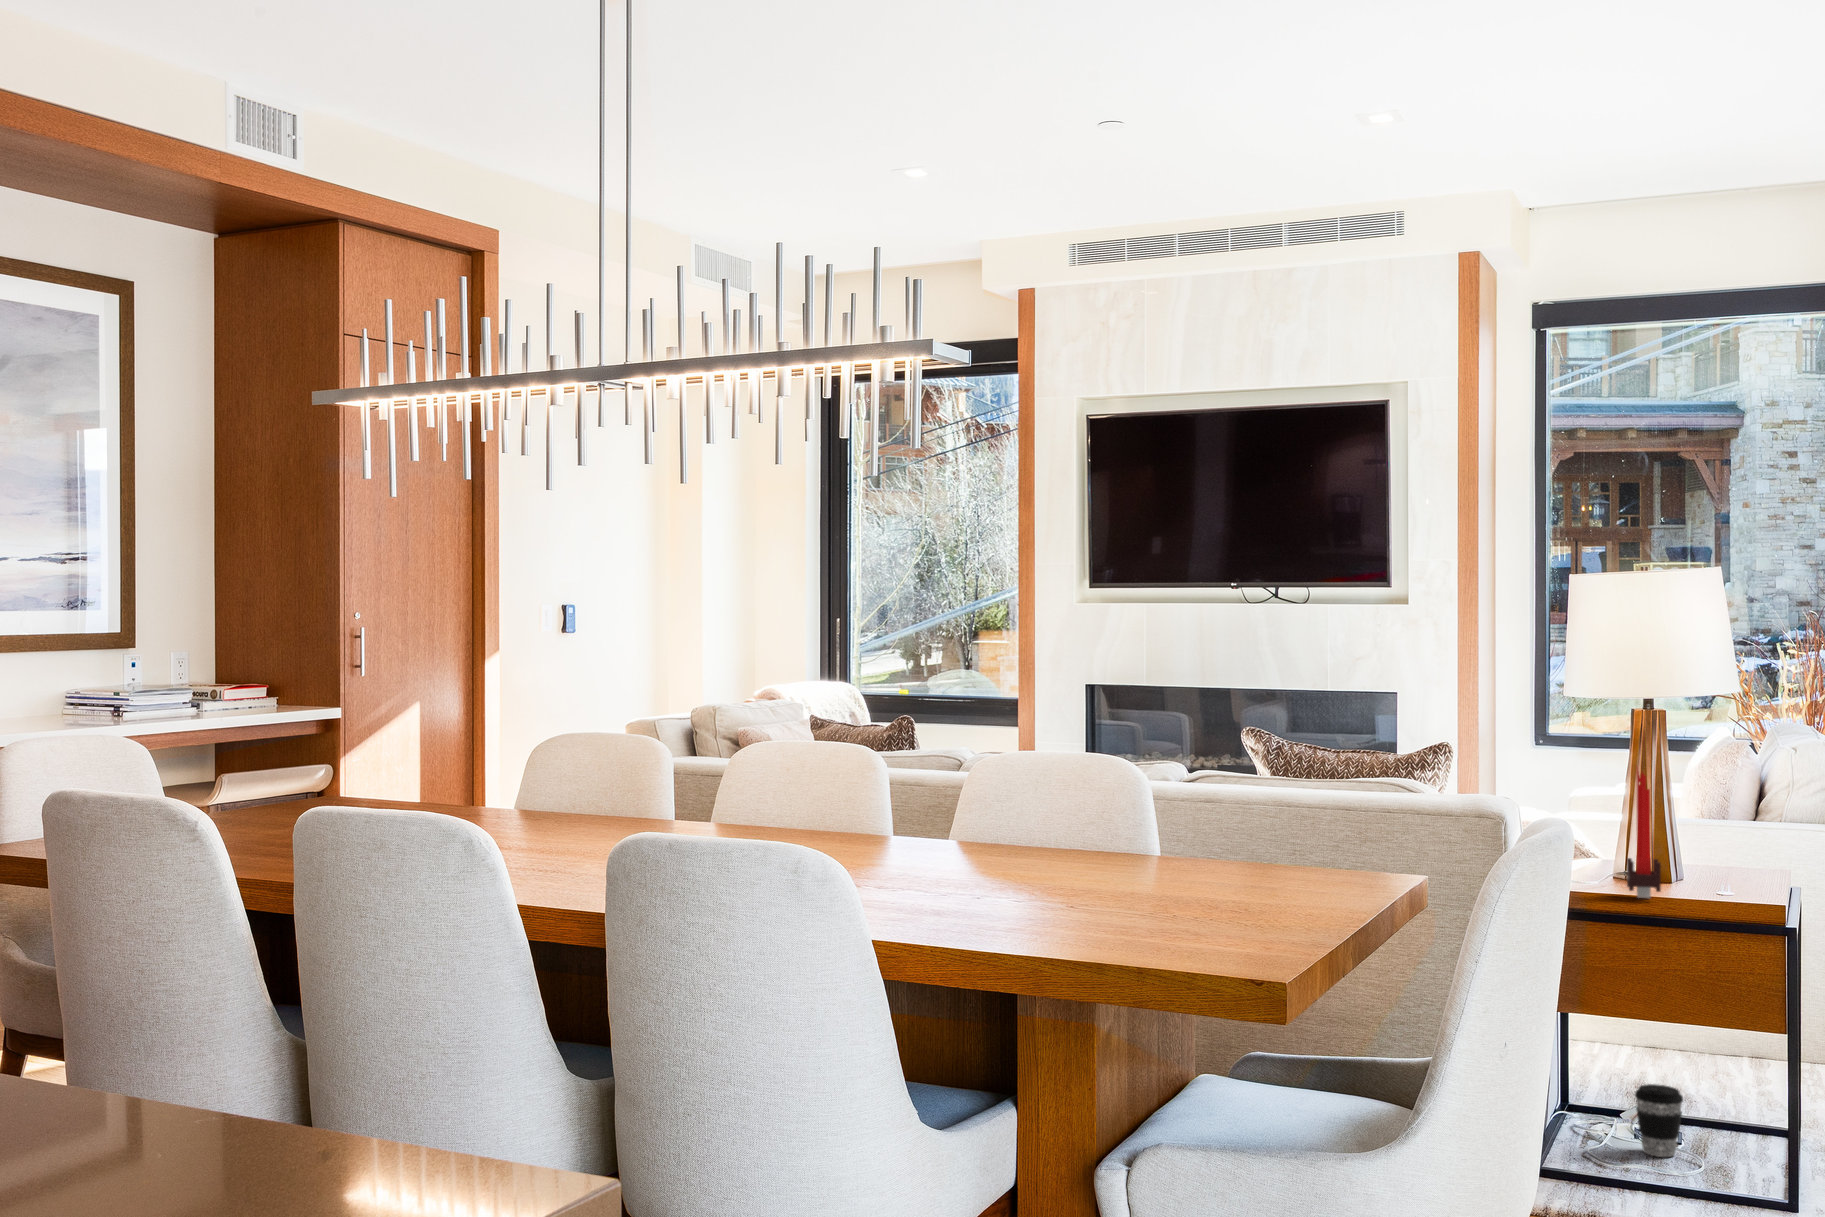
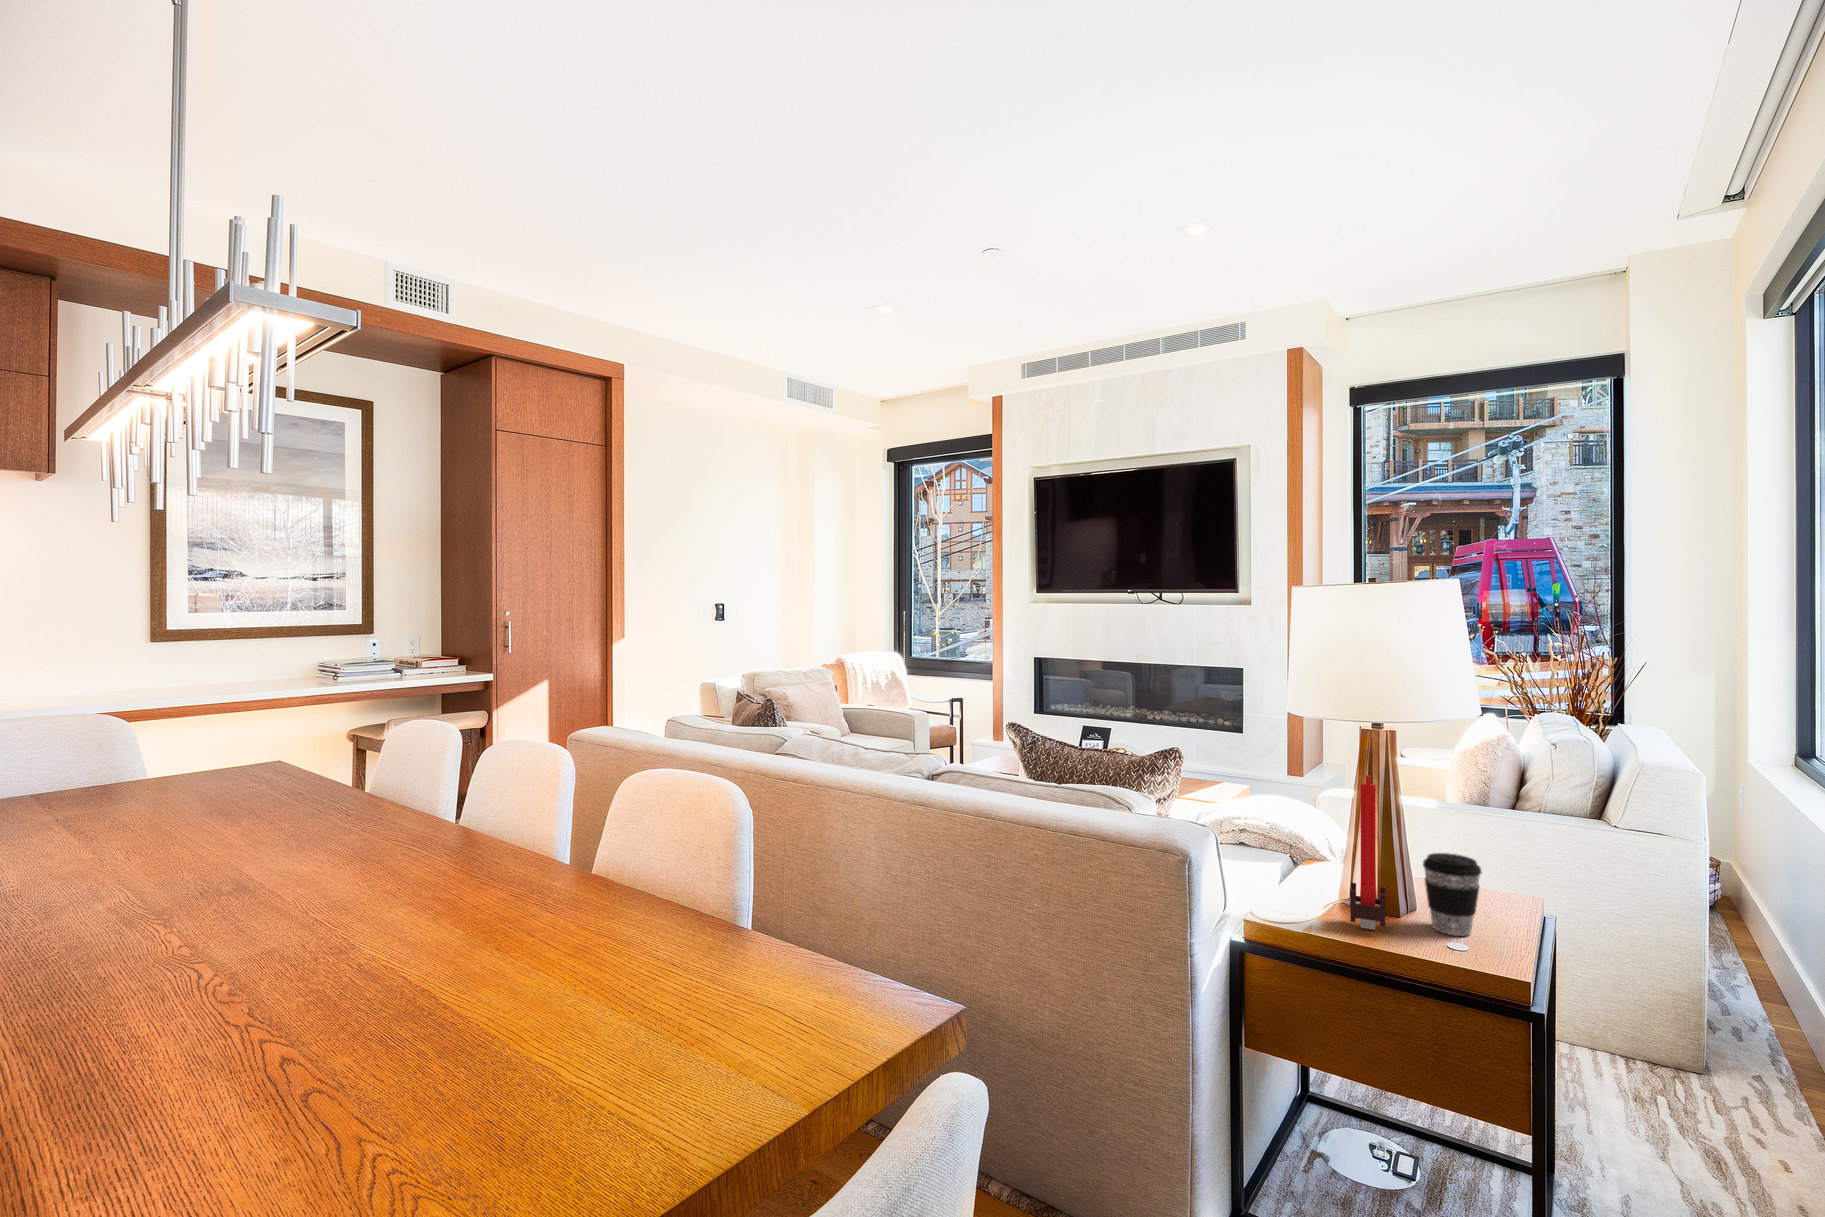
coffee cup: present [1635,1084,1683,1157] -> present [1423,853,1481,936]

